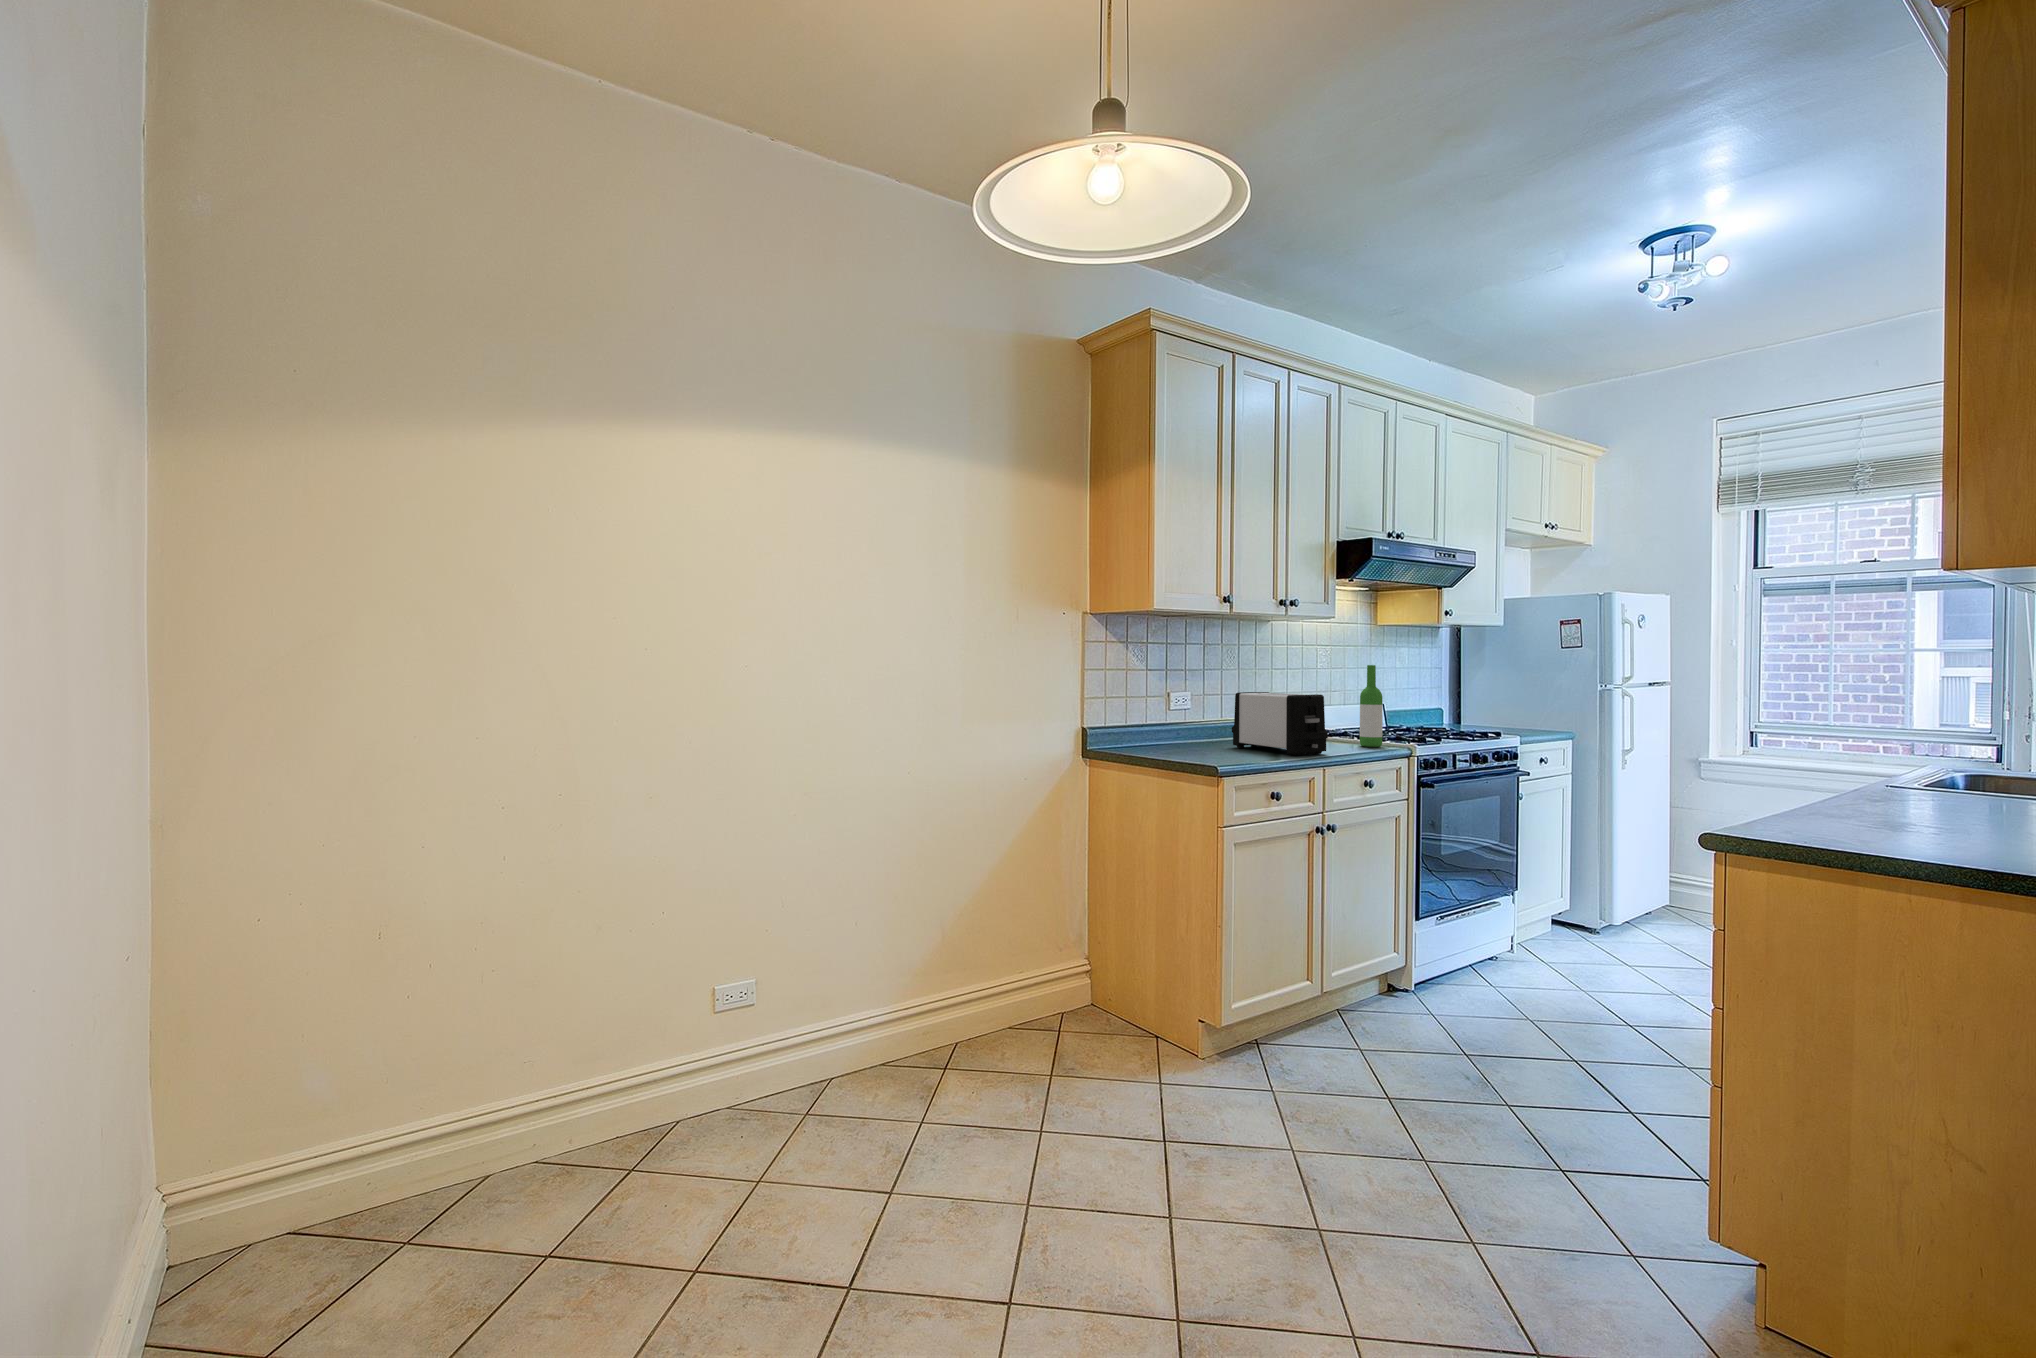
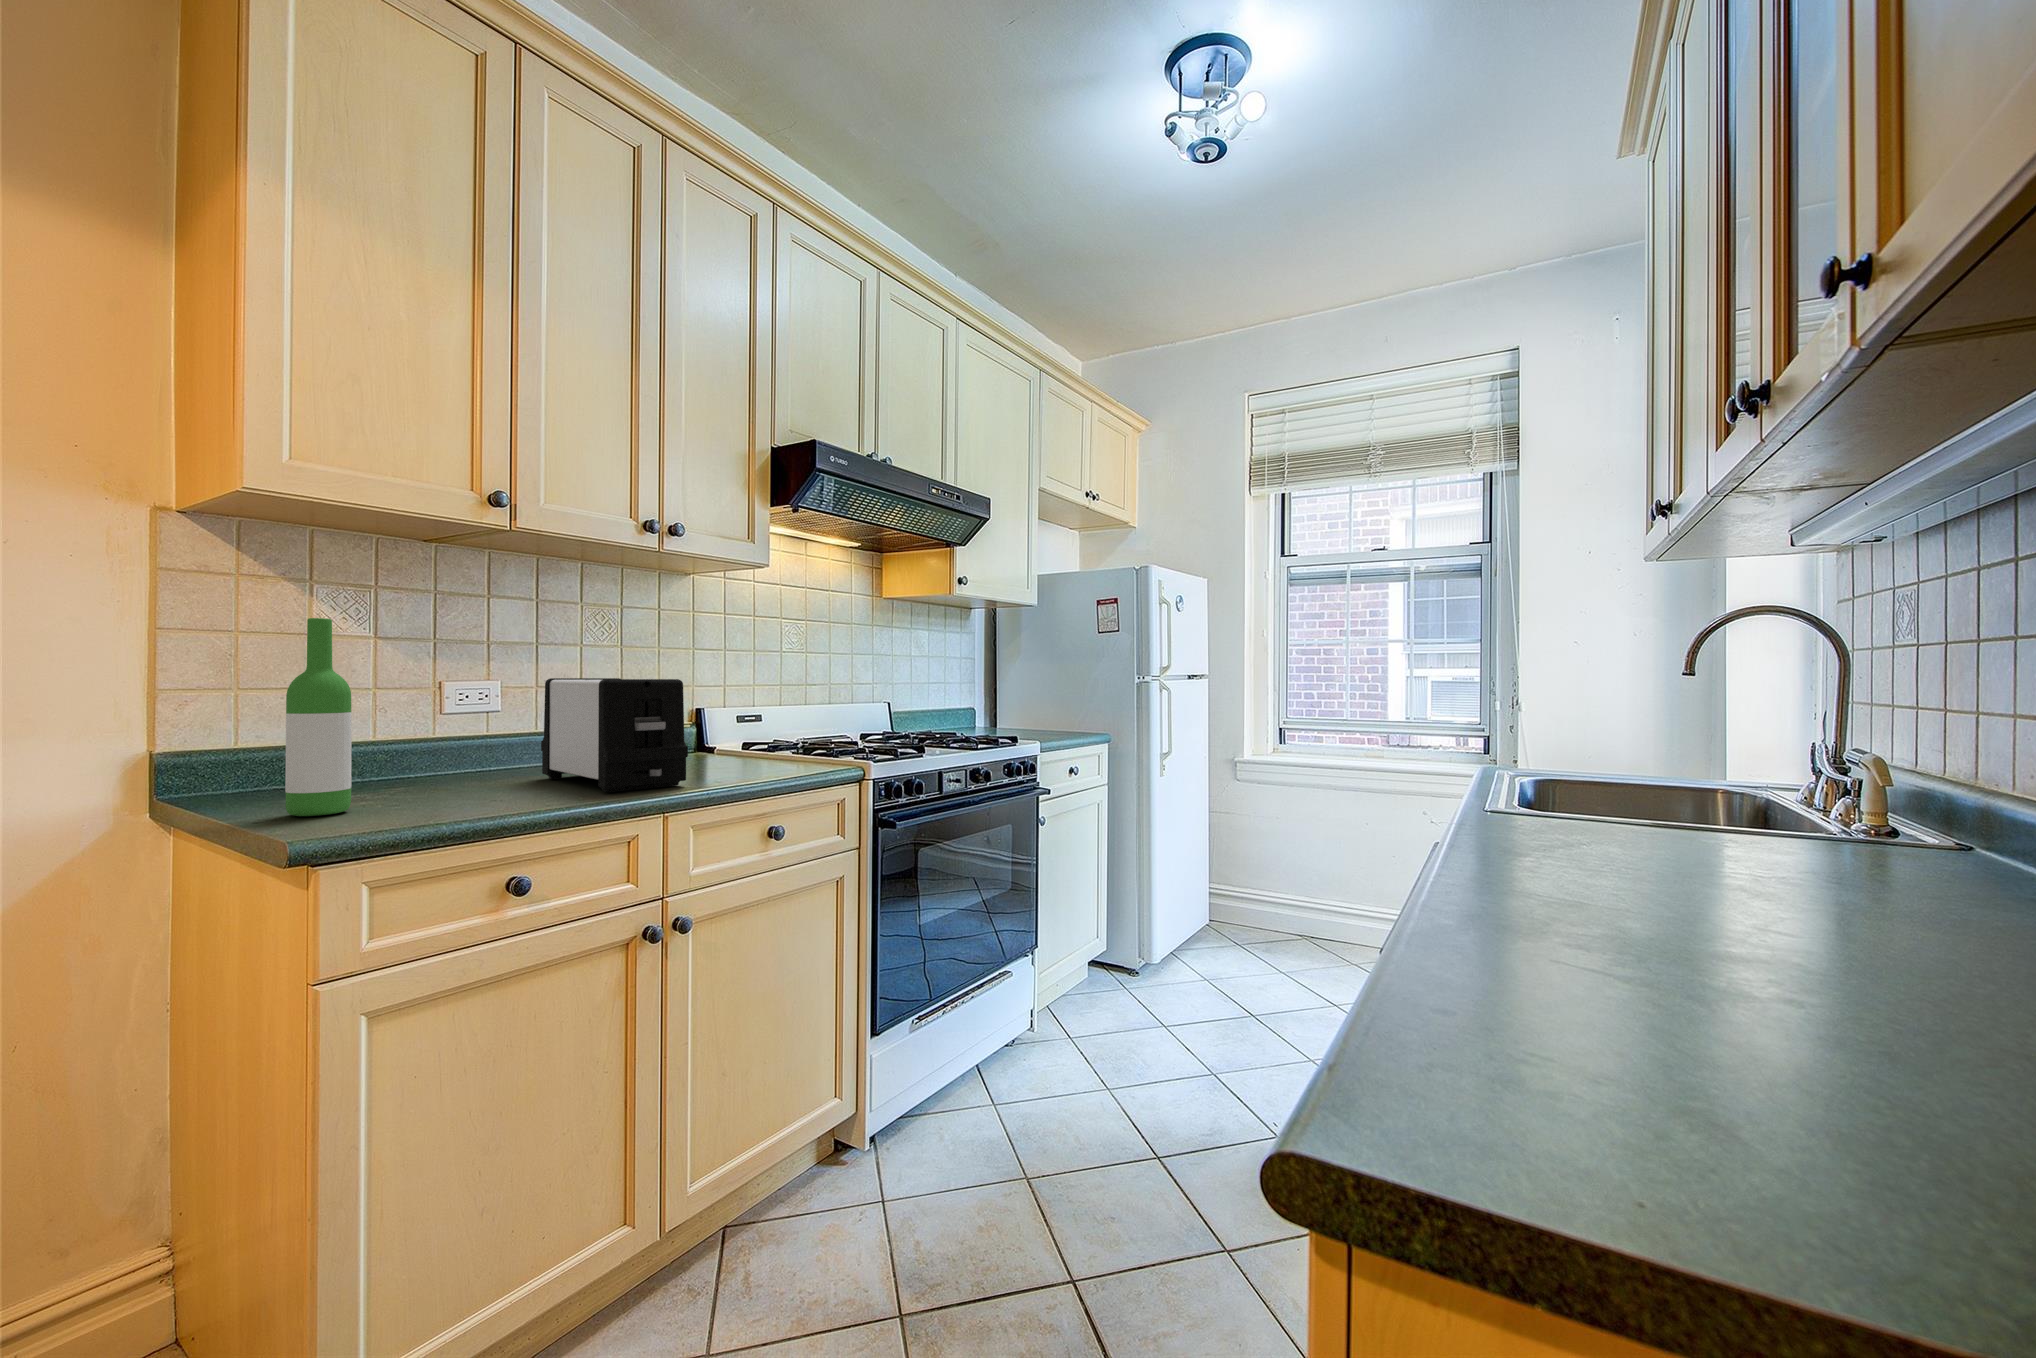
wine bottle: present [1360,665,1382,747] -> present [285,618,352,816]

